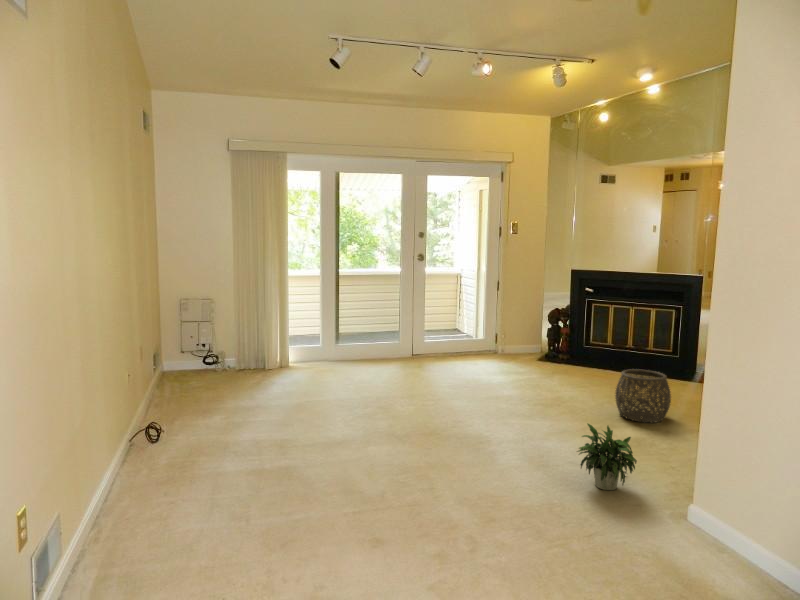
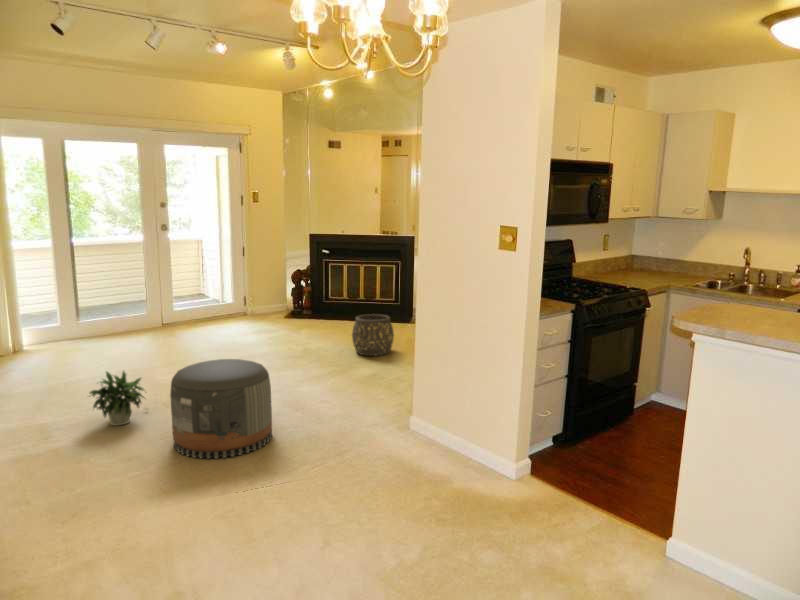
pouf: none [394,412,508,537] -> present [170,359,272,459]
potted plant: present [577,423,637,490] -> present [89,372,144,426]

